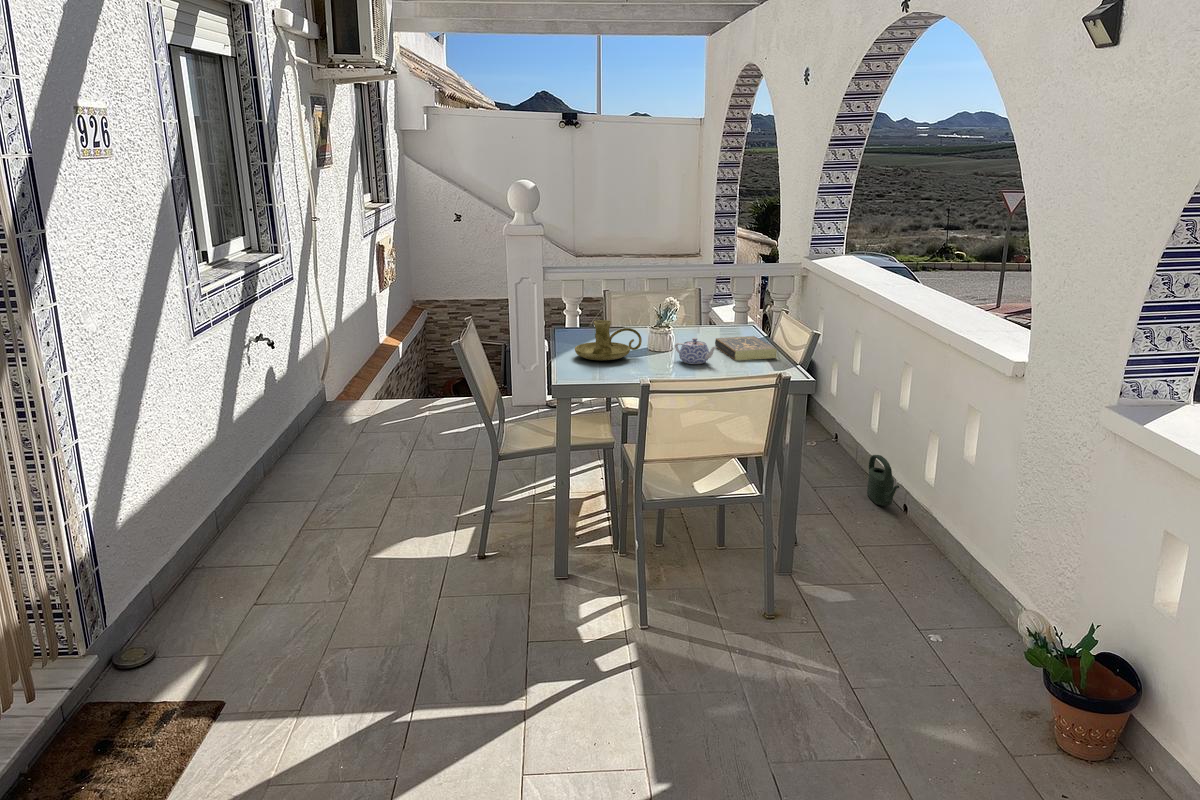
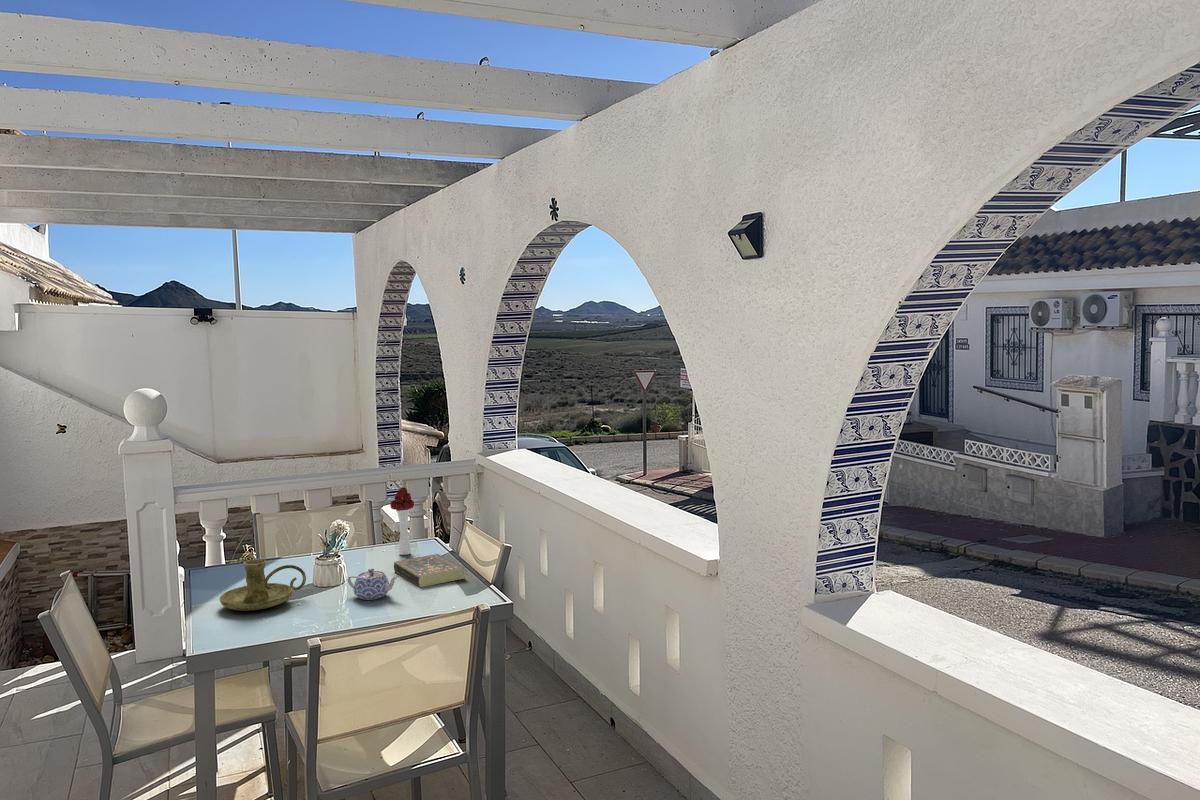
flower bouquet: none [717,275,738,336] -> present [390,487,414,555]
watering can: present [867,455,899,506] -> none [570,663,606,720]

